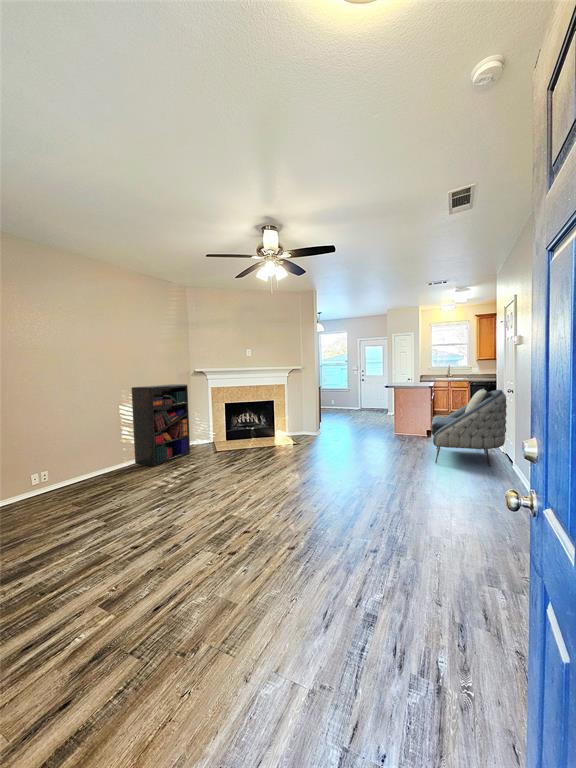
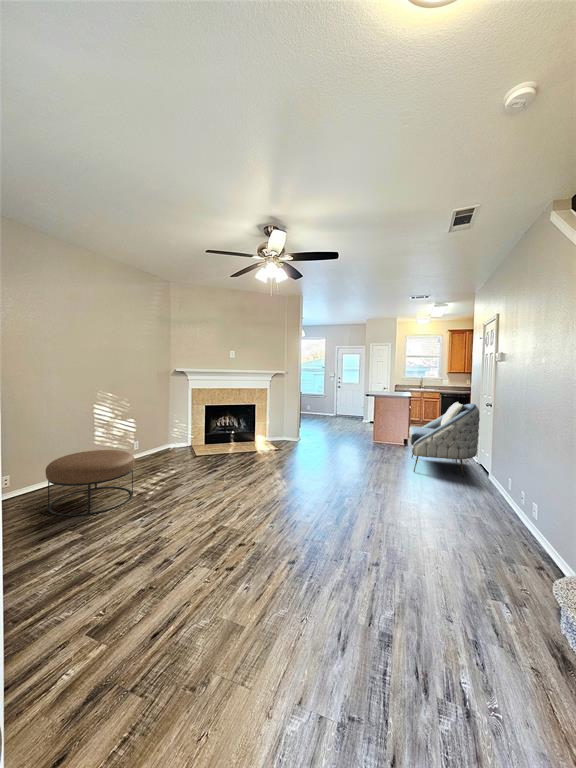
bookshelf: present [131,384,190,466] -> none [109,386,168,471]
ottoman: none [74,446,154,507] -> present [45,450,135,516]

